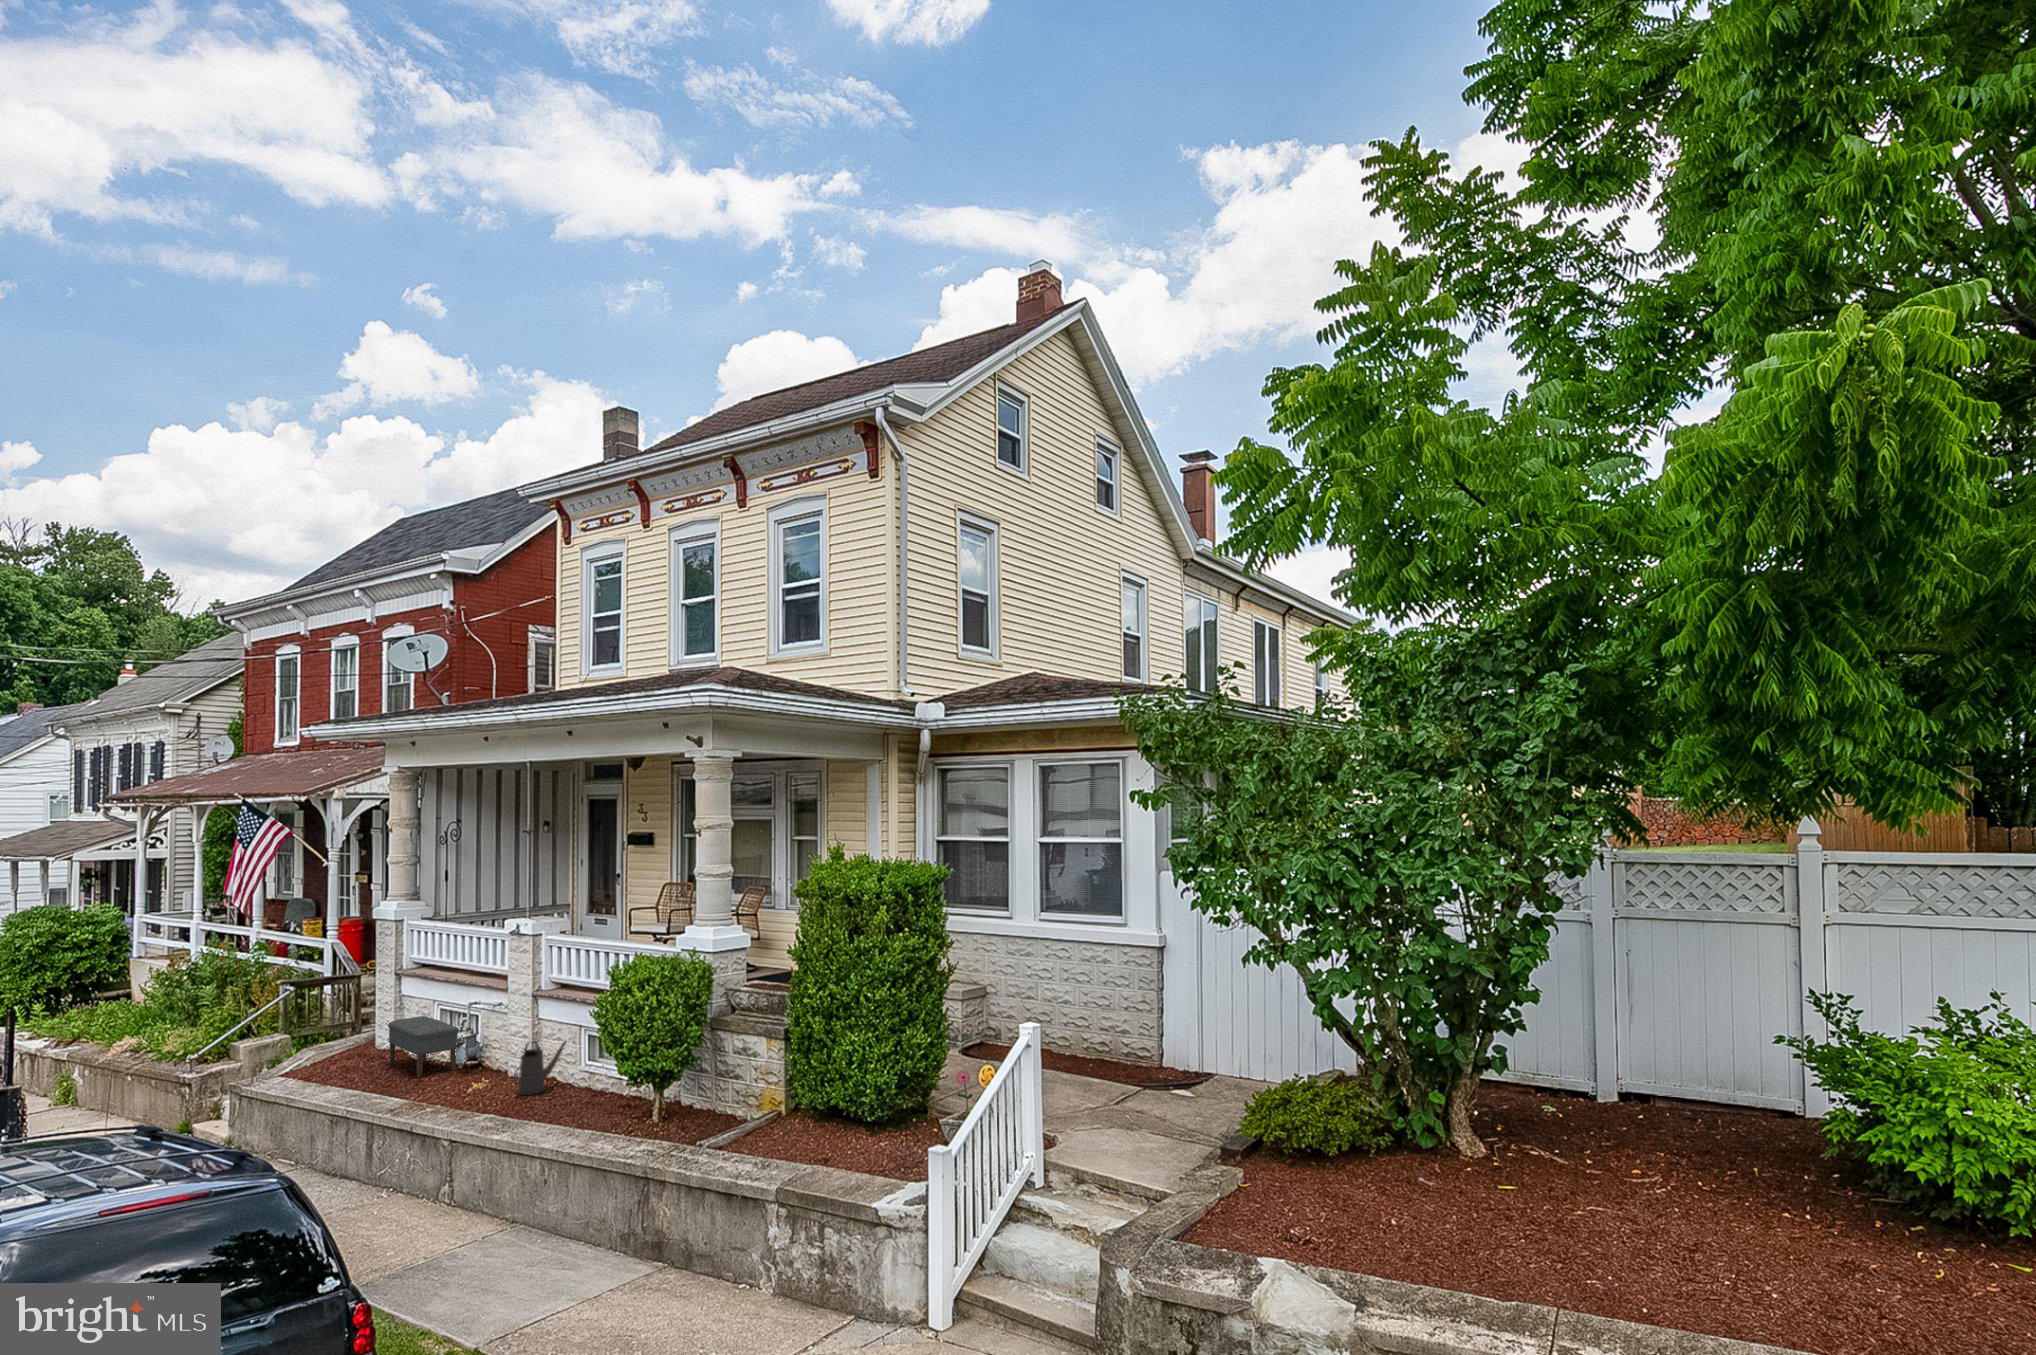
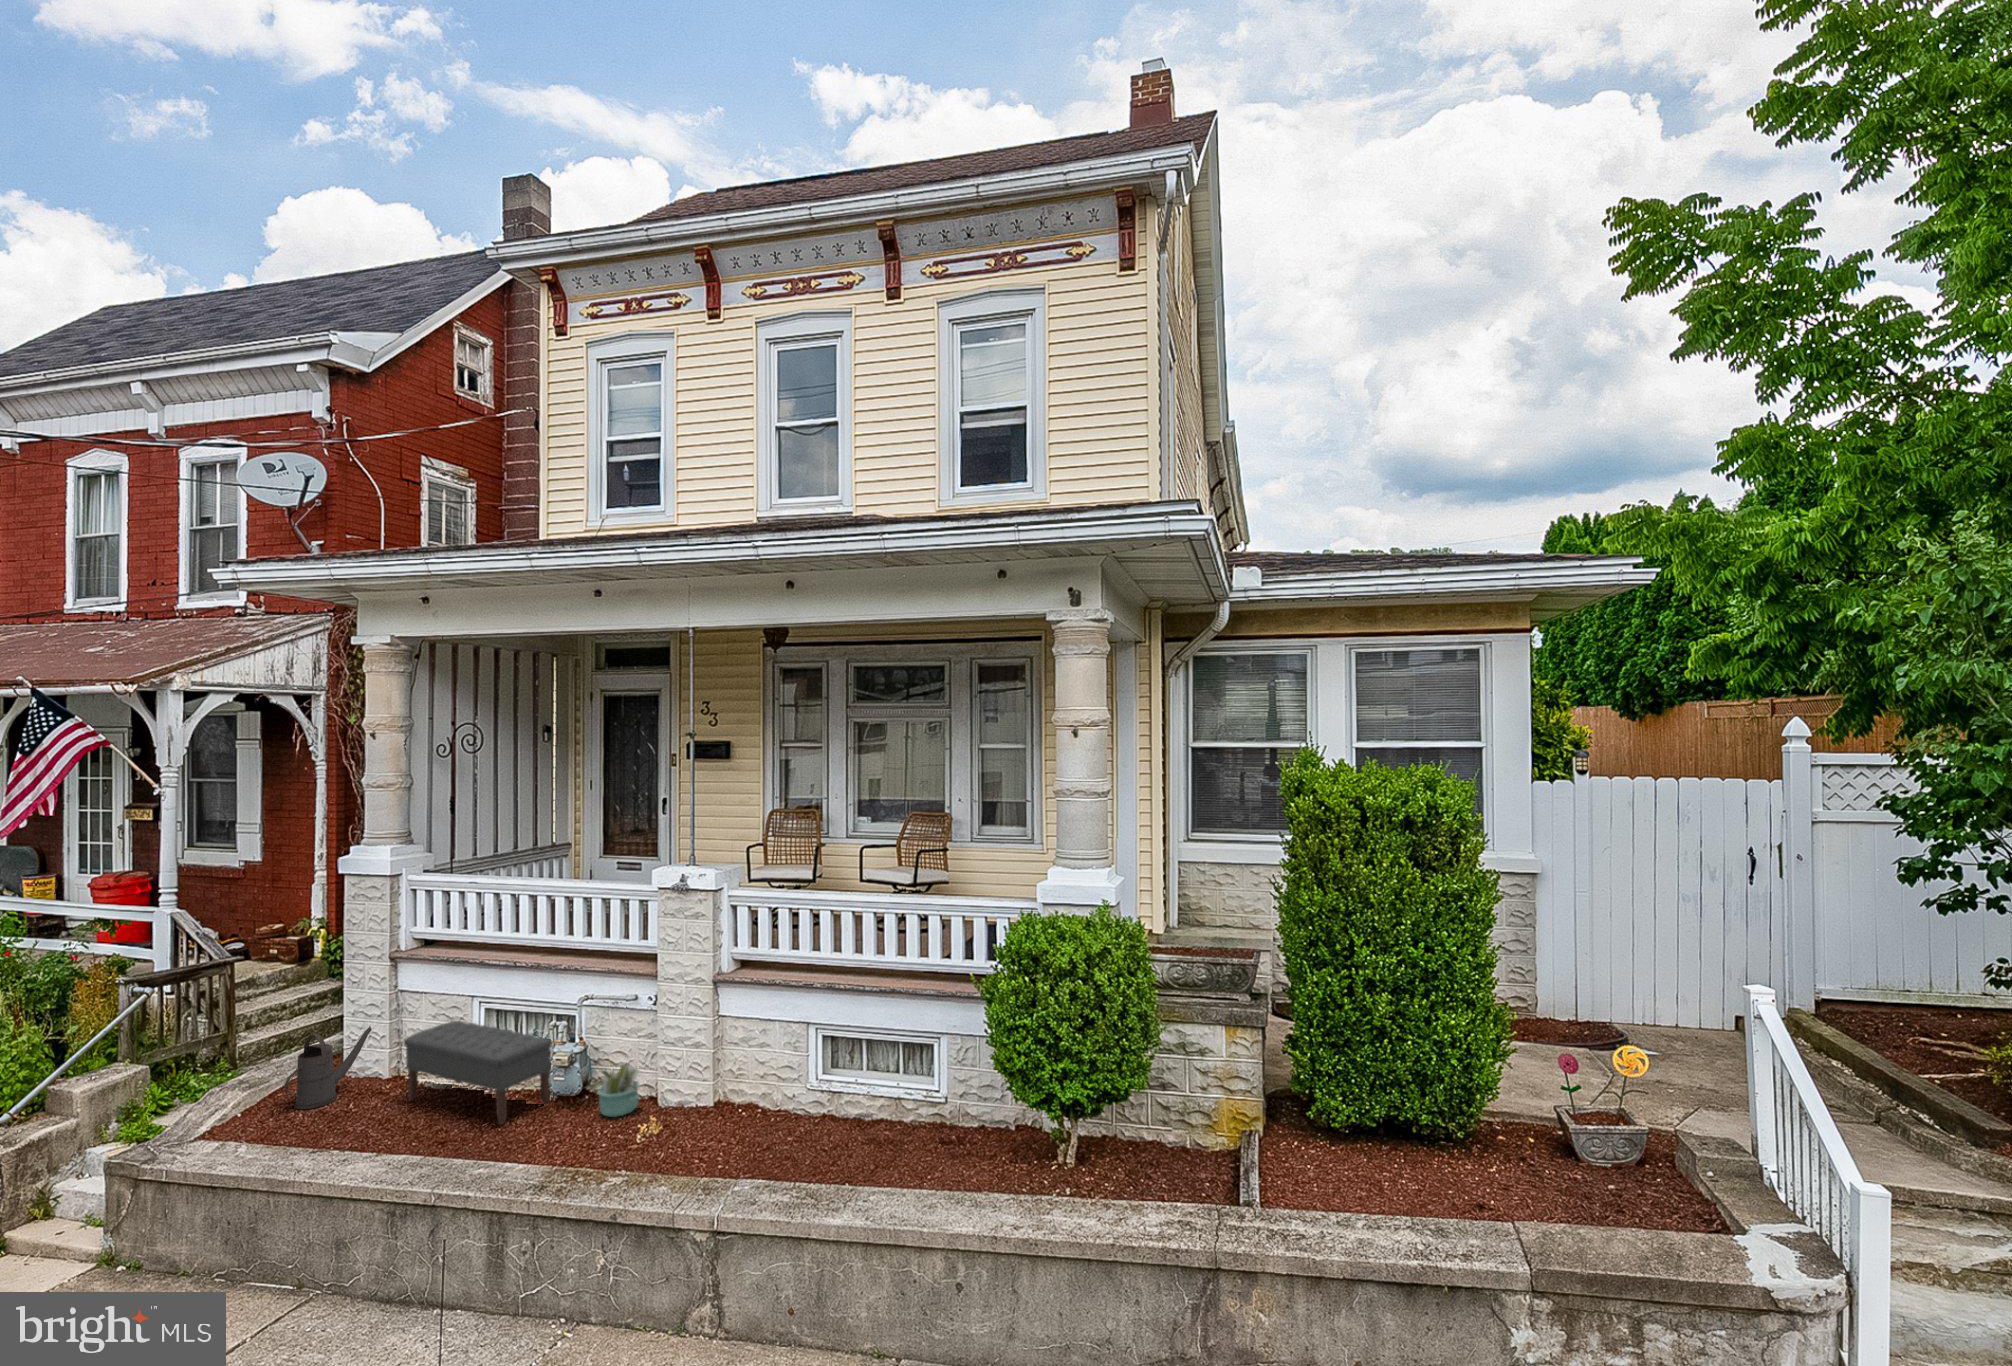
watering can: present [513,1040,566,1095] -> present [285,1027,372,1109]
decorative plant: none [463,1046,500,1079] -> present [588,1063,640,1117]

